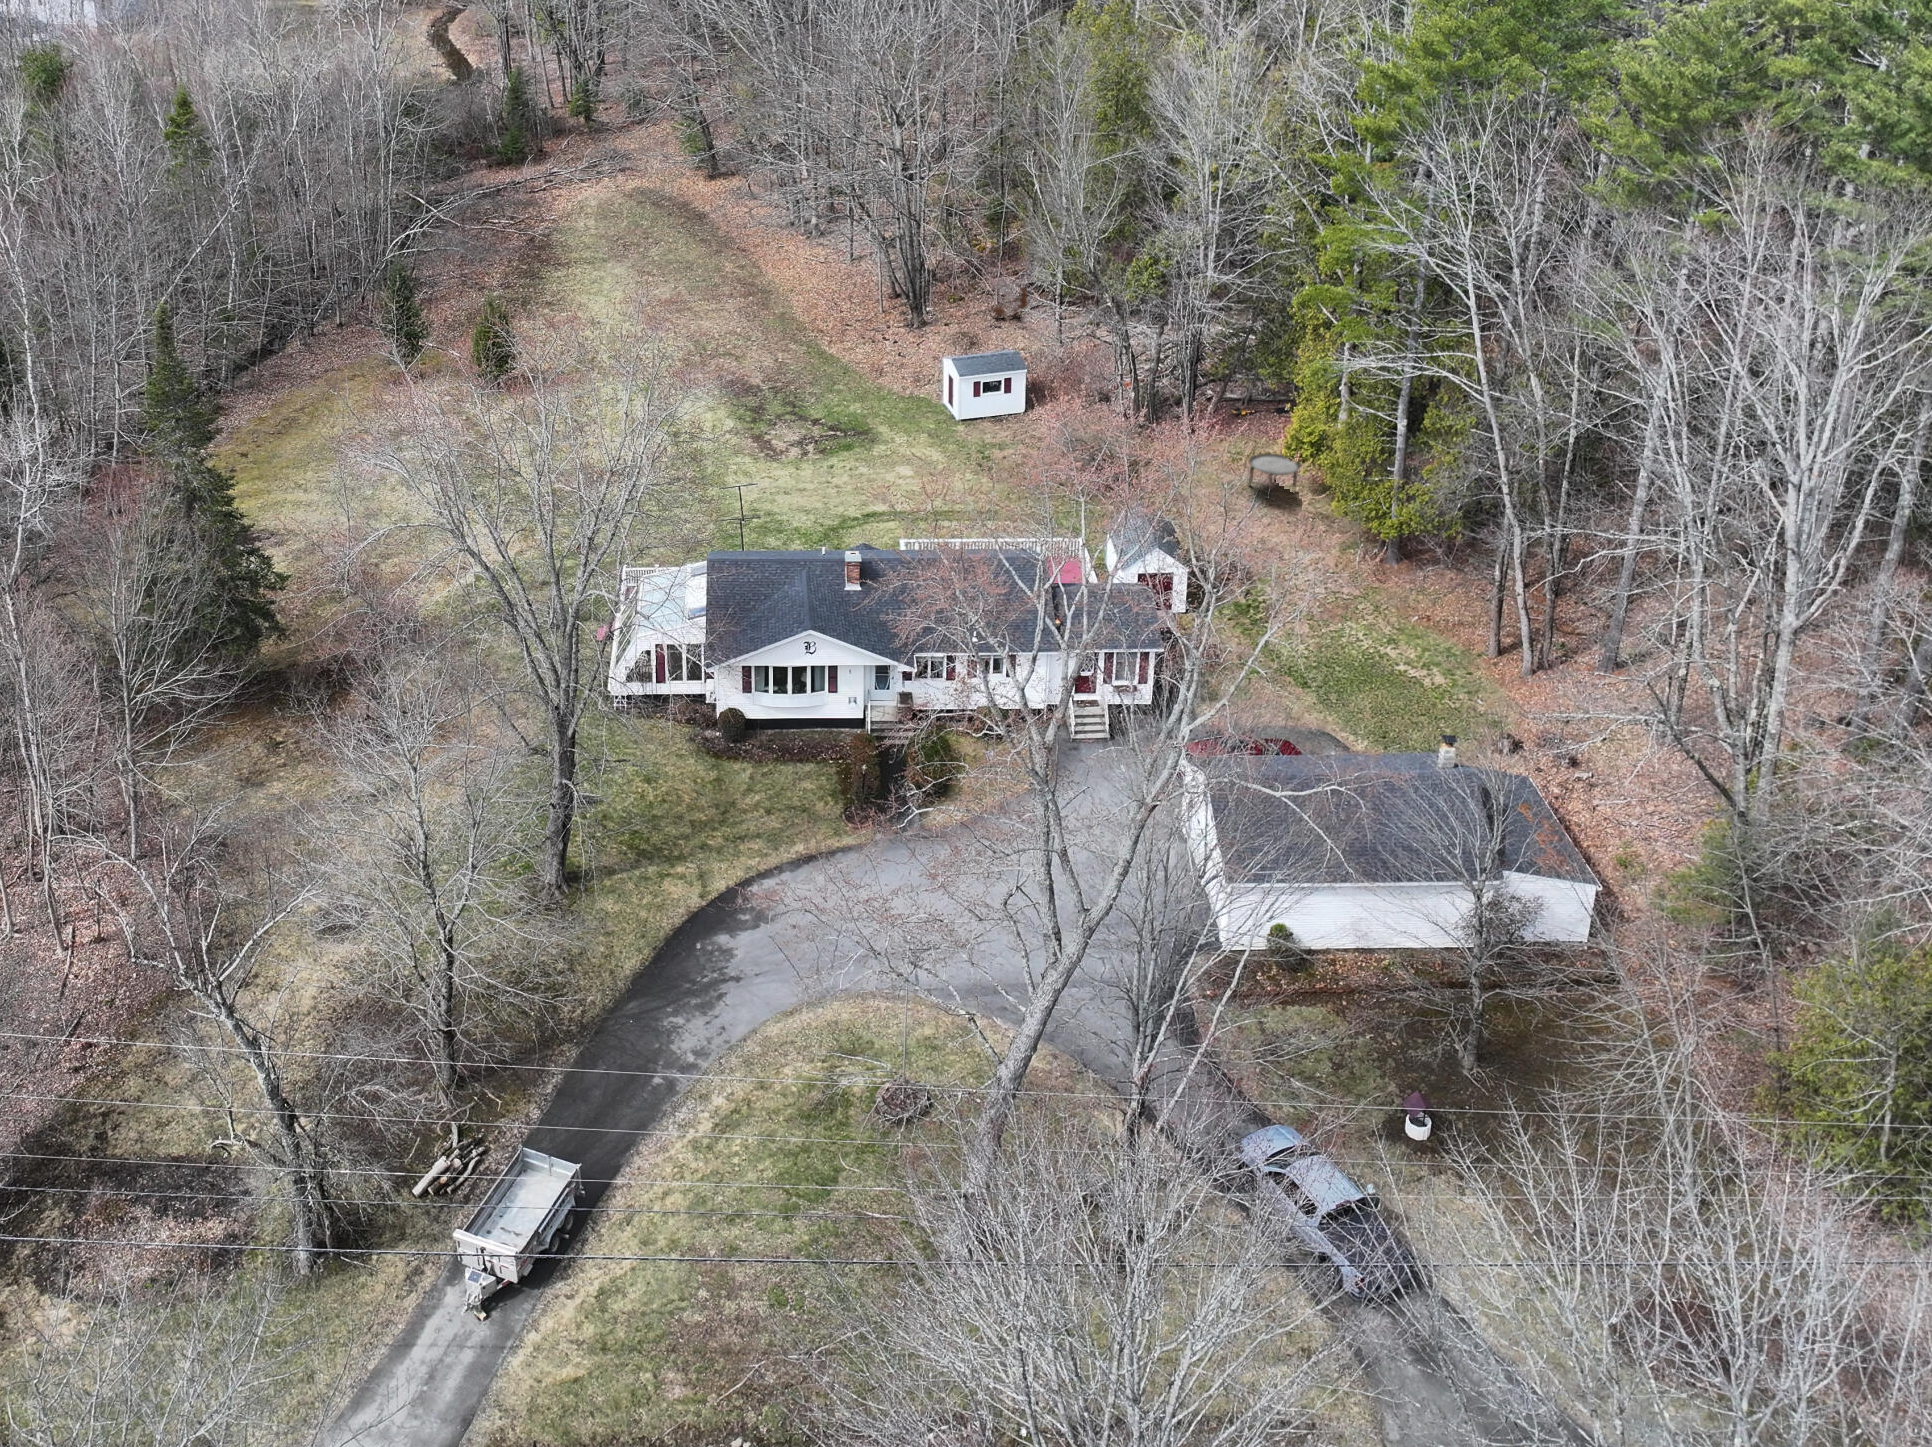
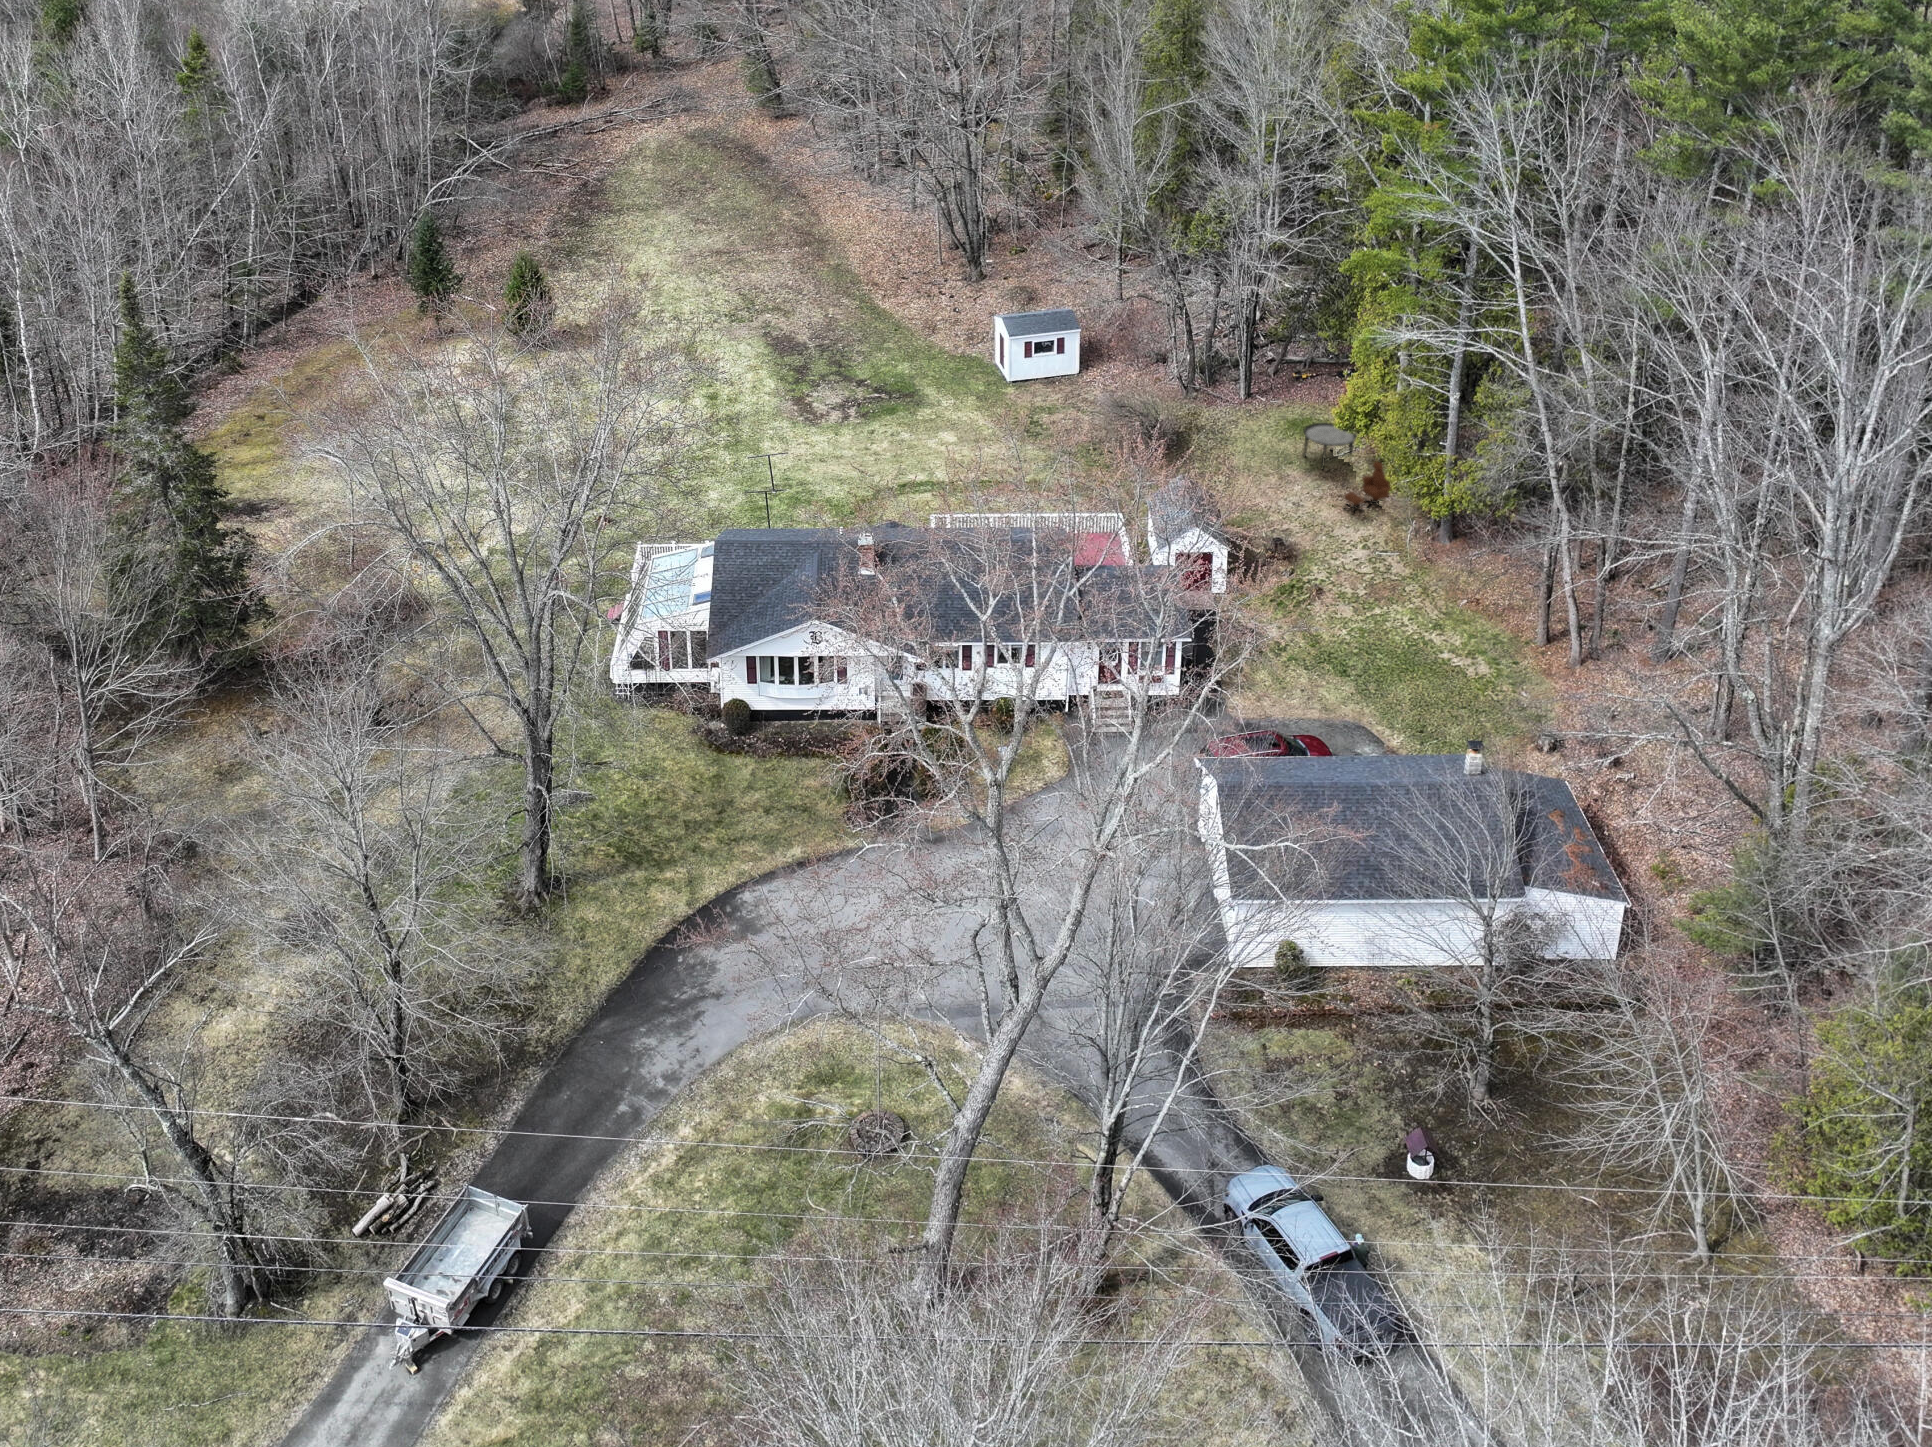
lounge chair: present [994,287,1027,319] -> present [1344,462,1391,509]

